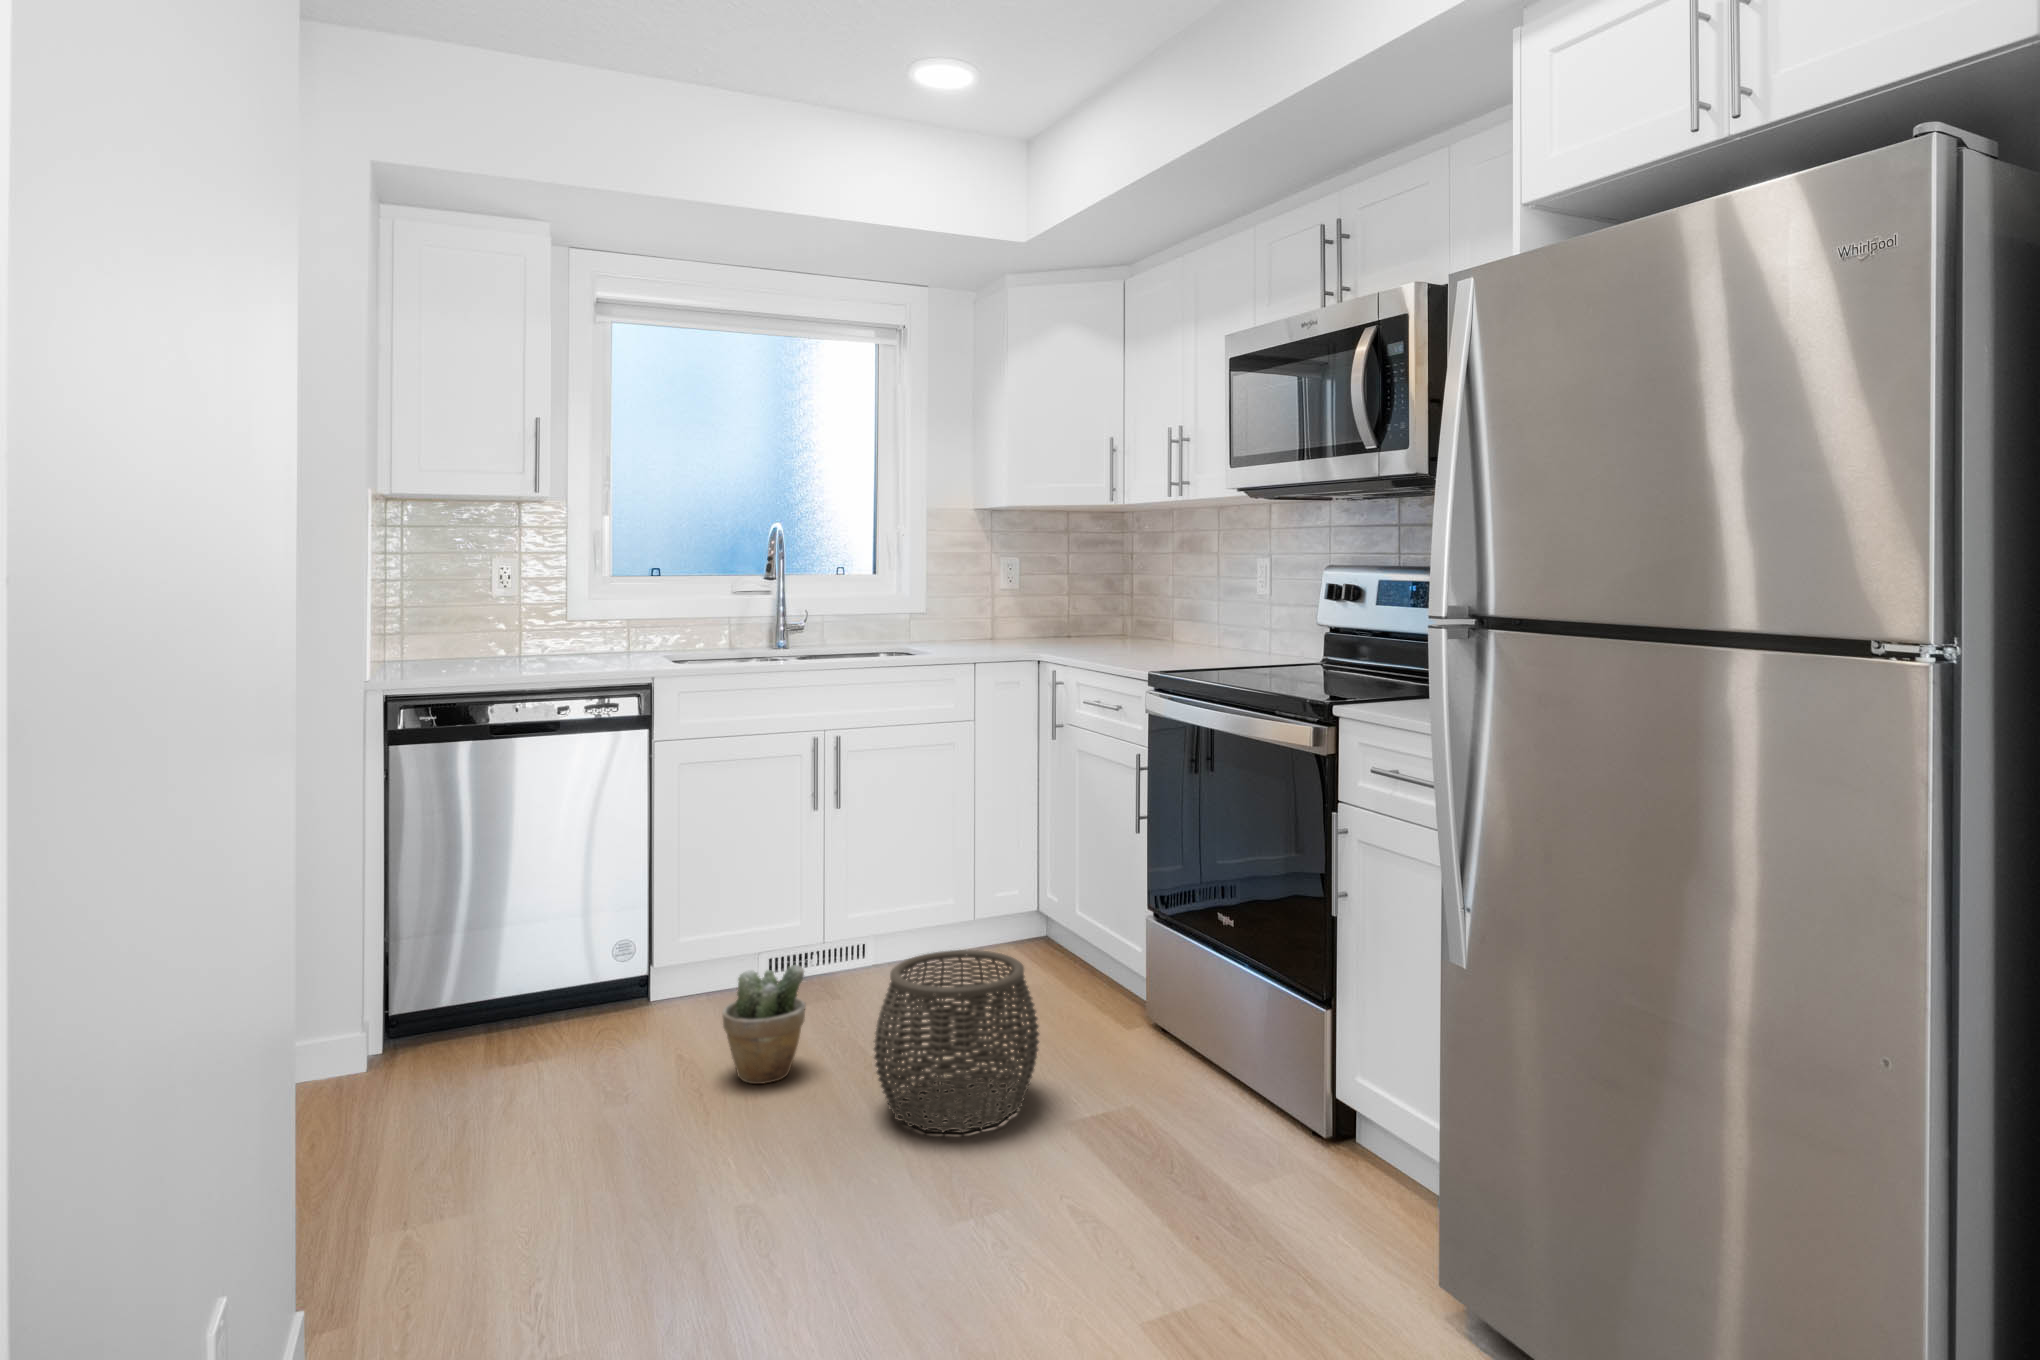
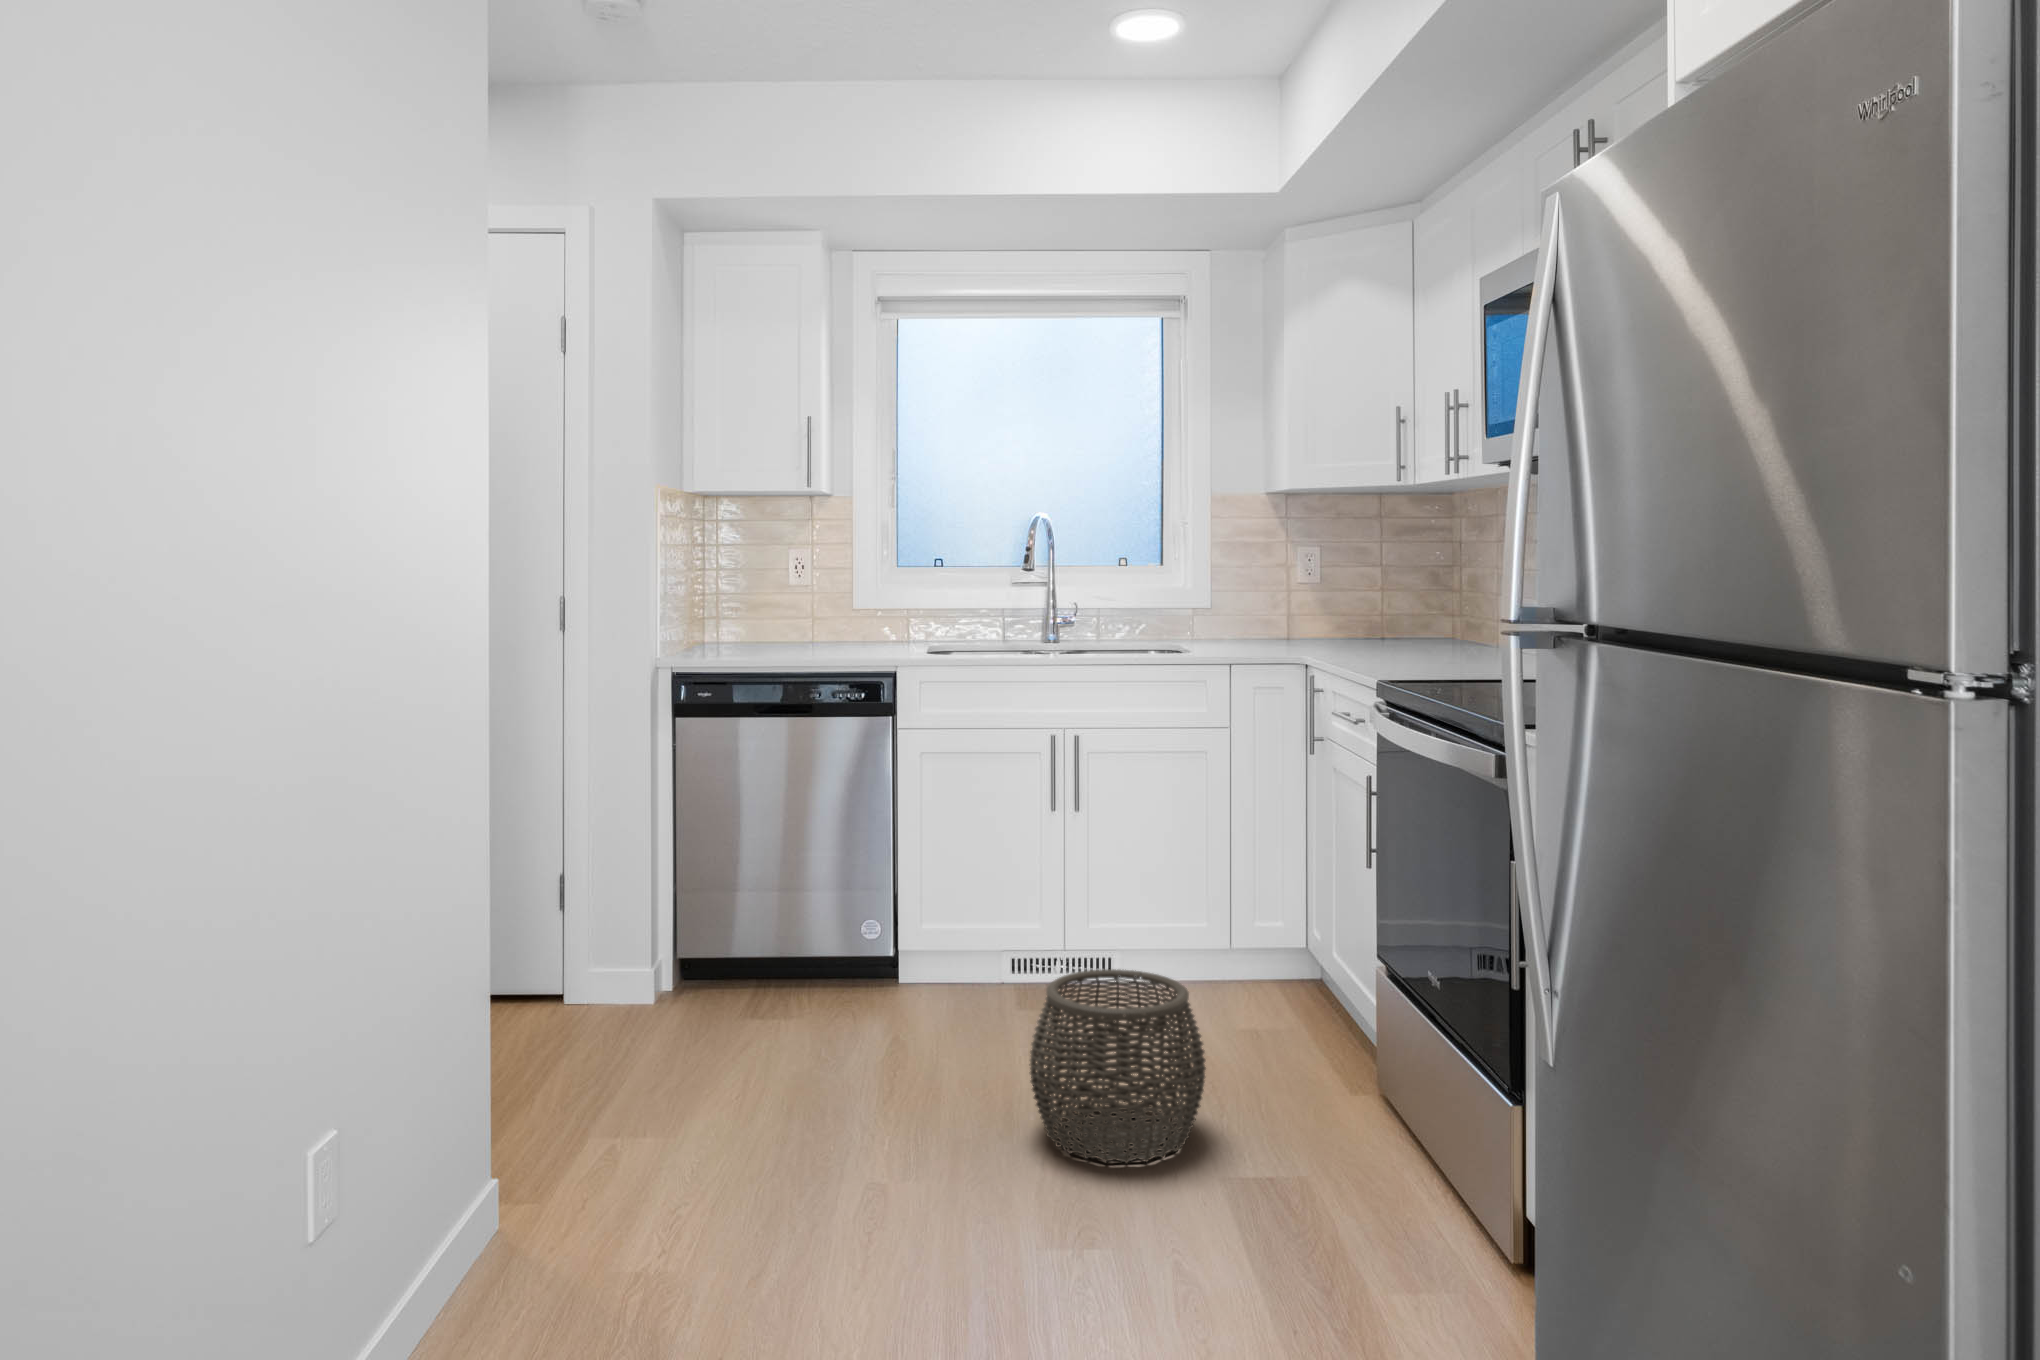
potted plant: present [722,965,806,1084] -> none [915,964,996,1078]

